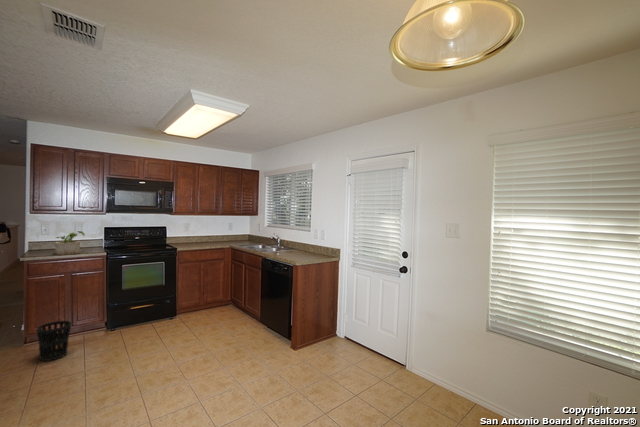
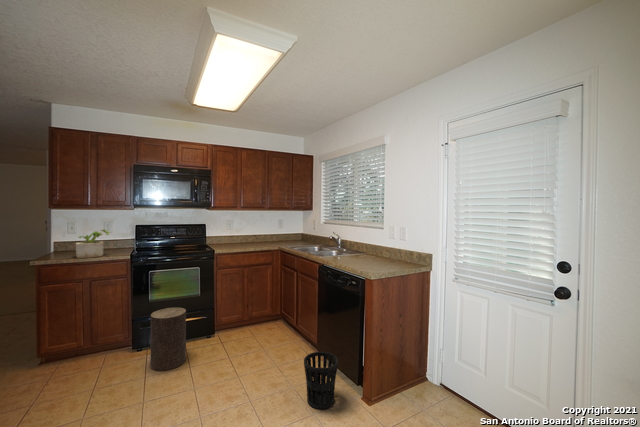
stool: none [125,294,155,342] -> present [150,307,186,371]
wastebasket: present [37,321,71,361] -> present [304,352,338,409]

